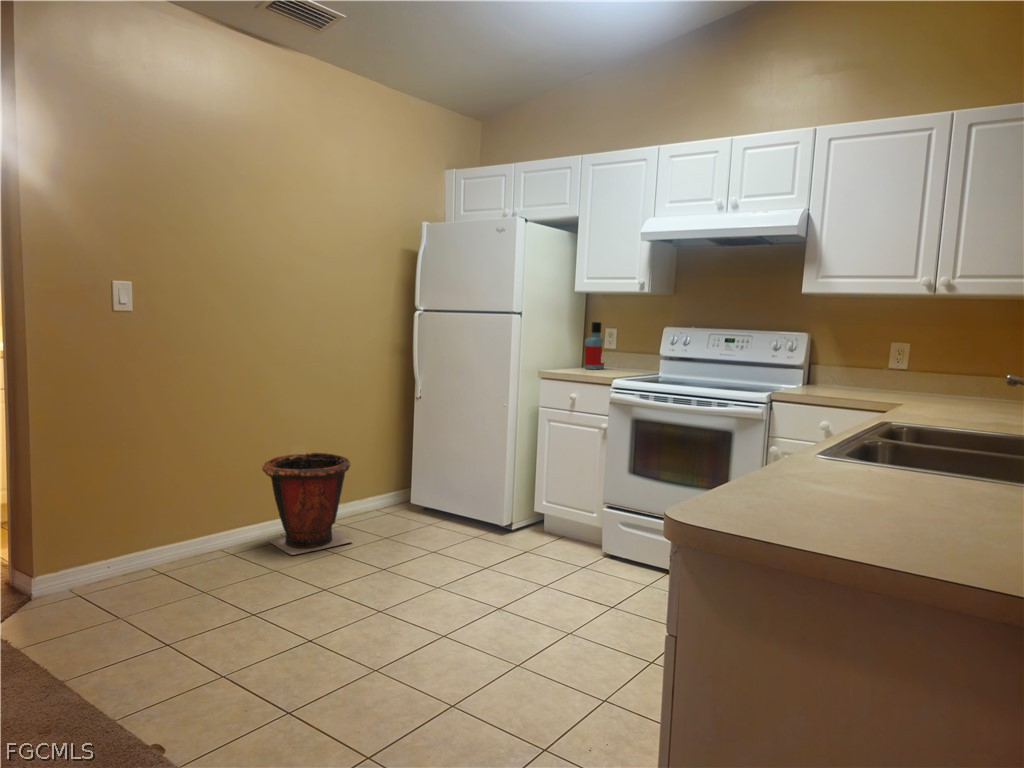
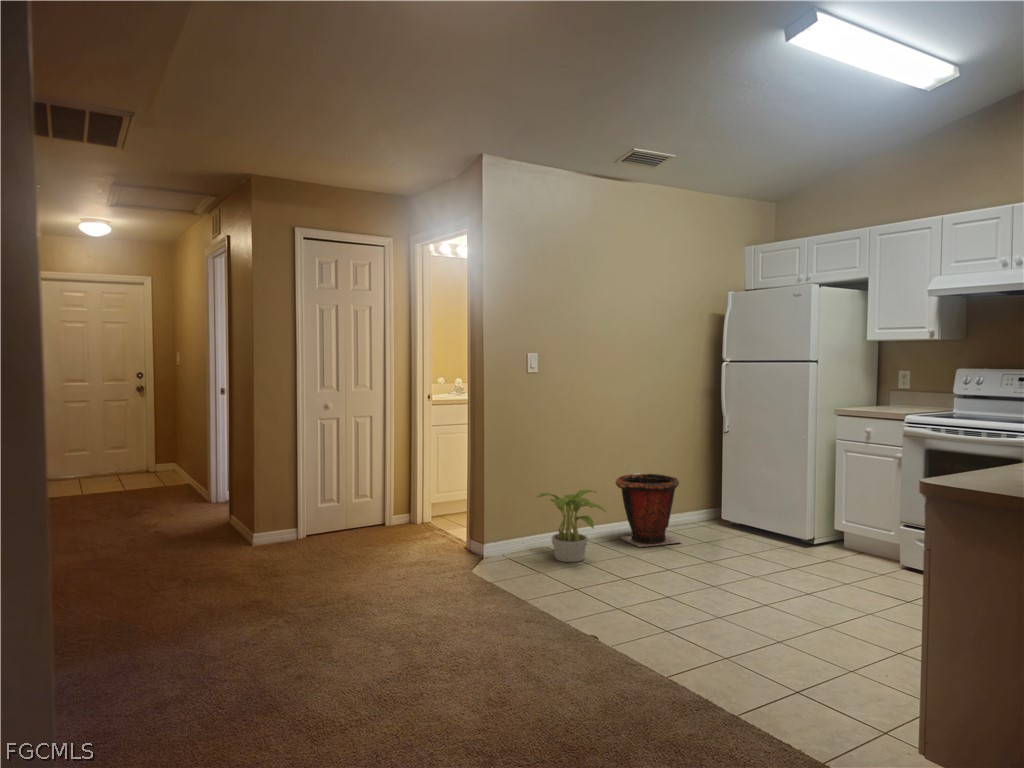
bottle: present [585,322,604,369] -> none [878,366,900,408]
potted plant: none [115,484,233,595] -> present [538,489,606,562]

